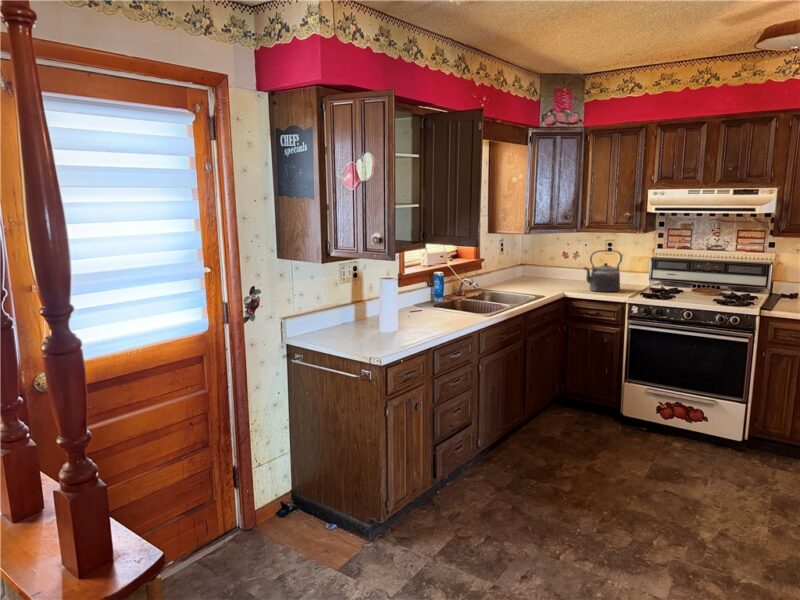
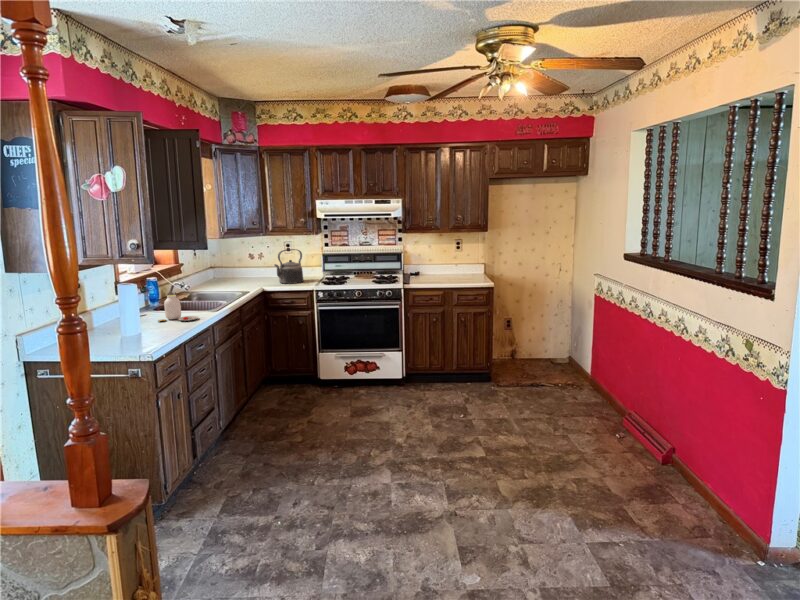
jar: none [430,292,469,322] -> present [158,295,198,321]

